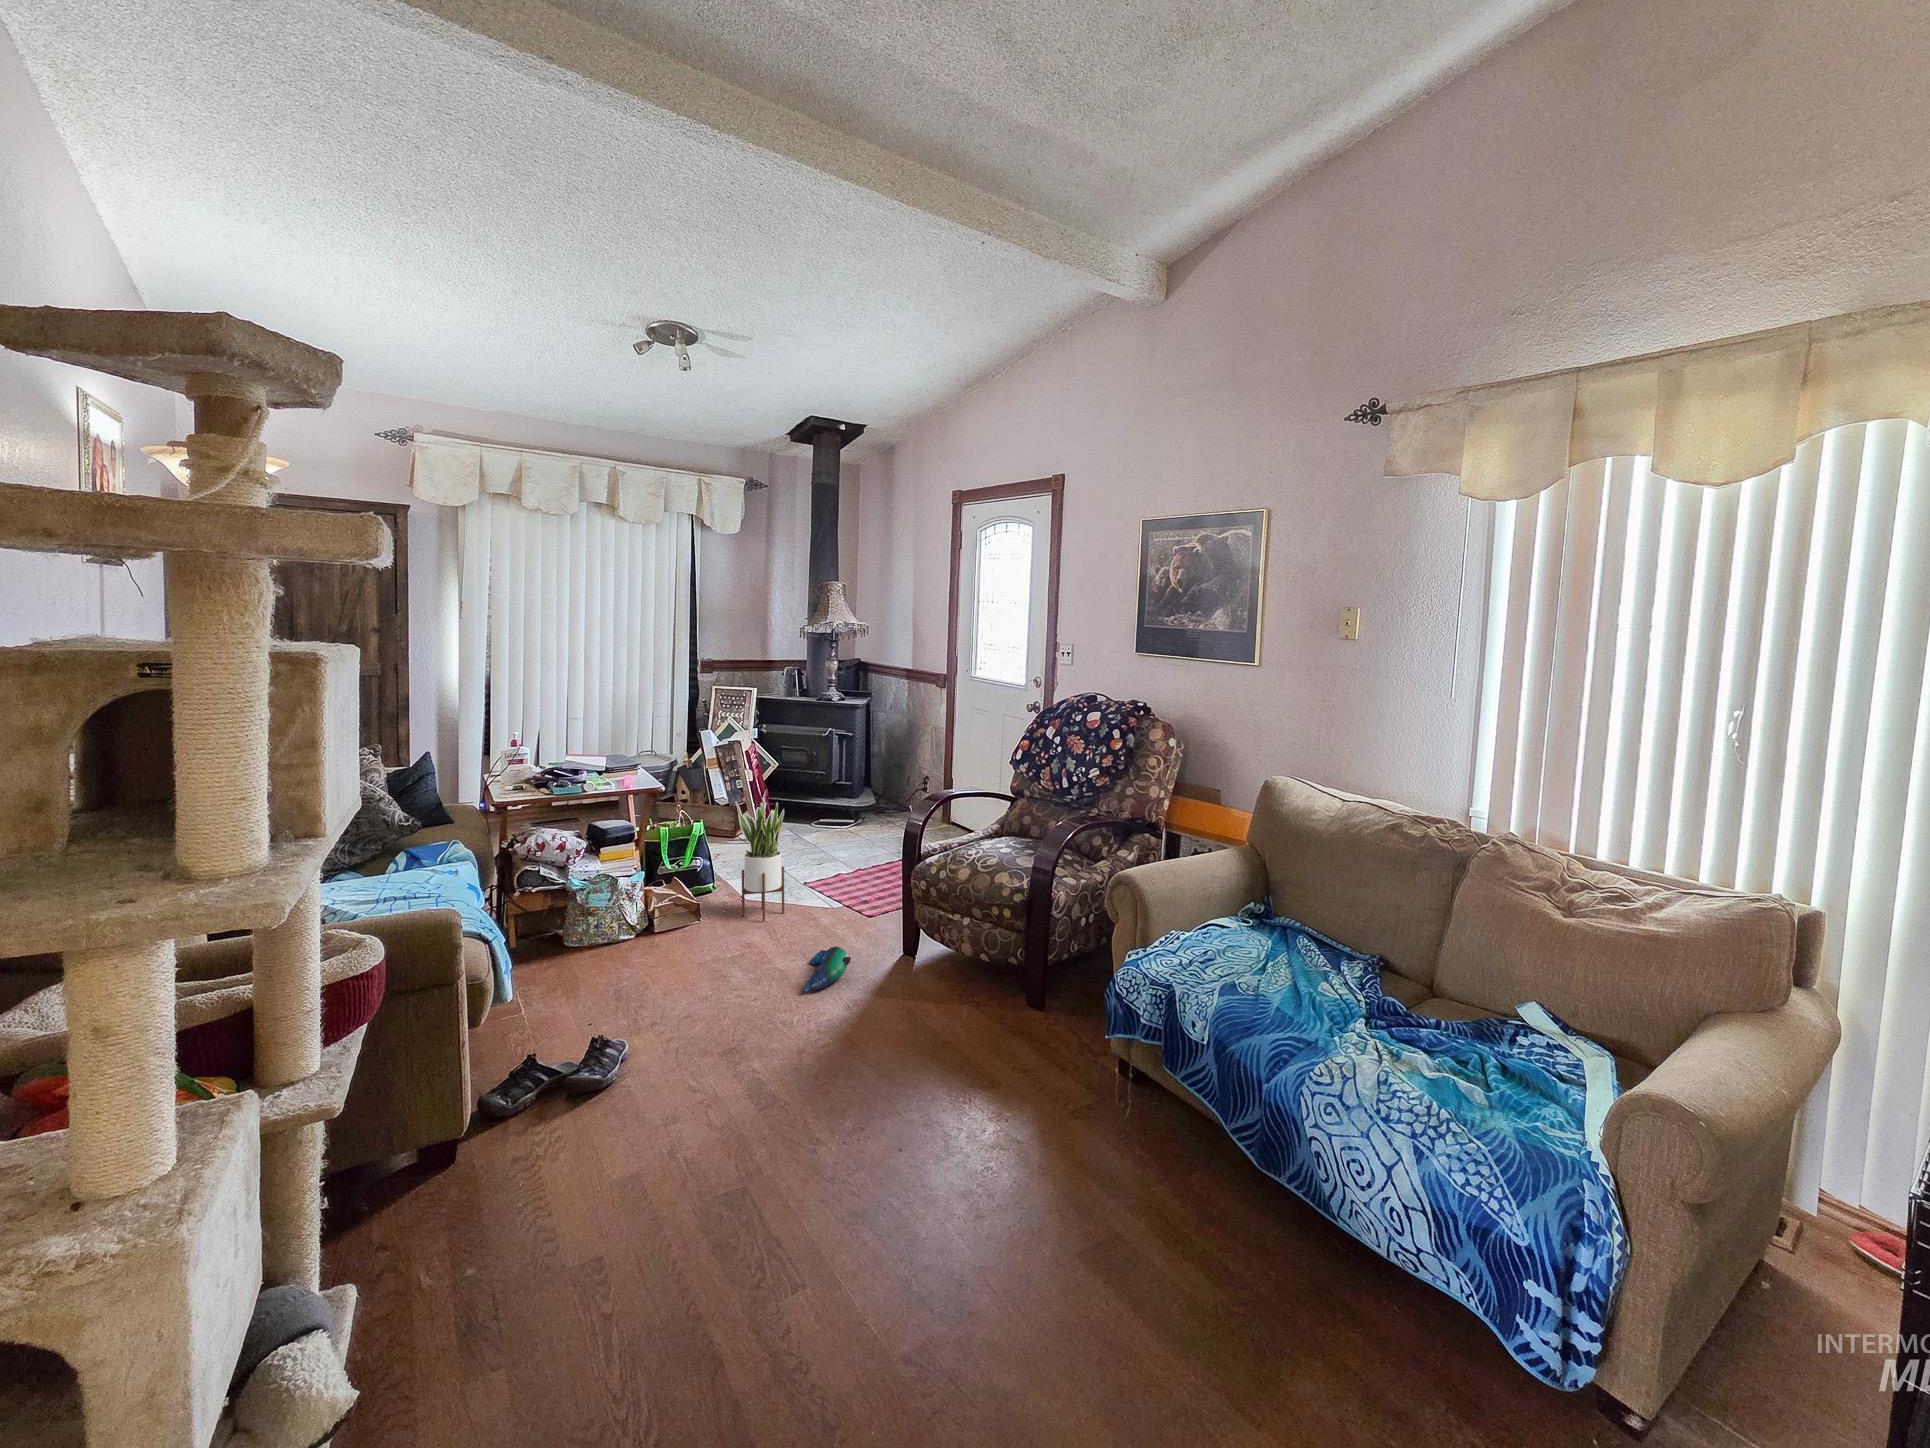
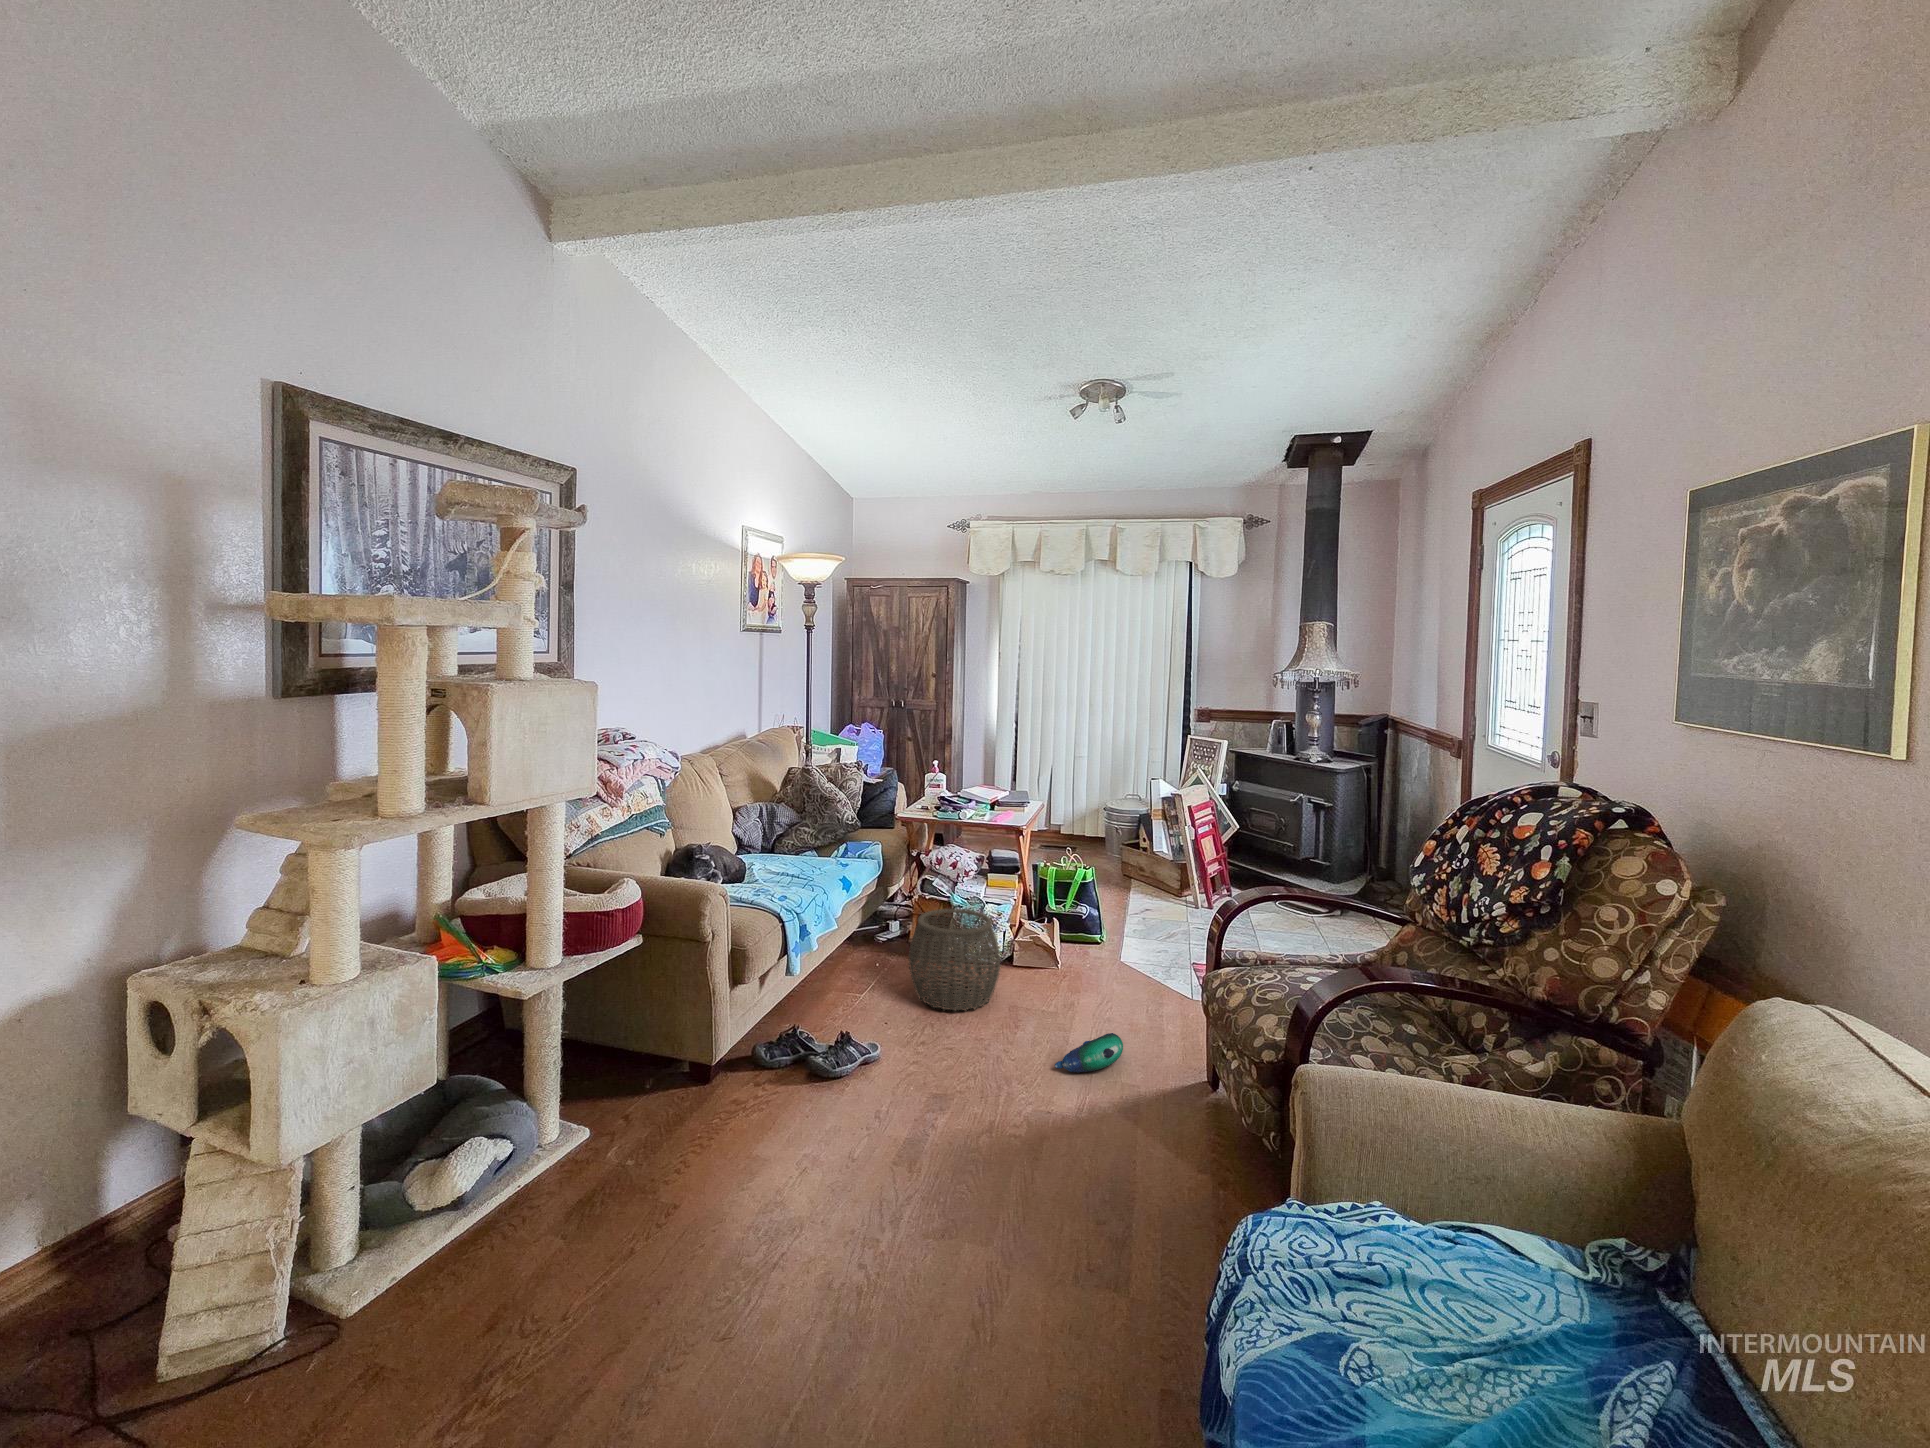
potted plant: present [735,797,784,921] -> none [1086,852,1142,984]
woven basket: none [580,884,693,996] -> present [909,909,1001,1011]

